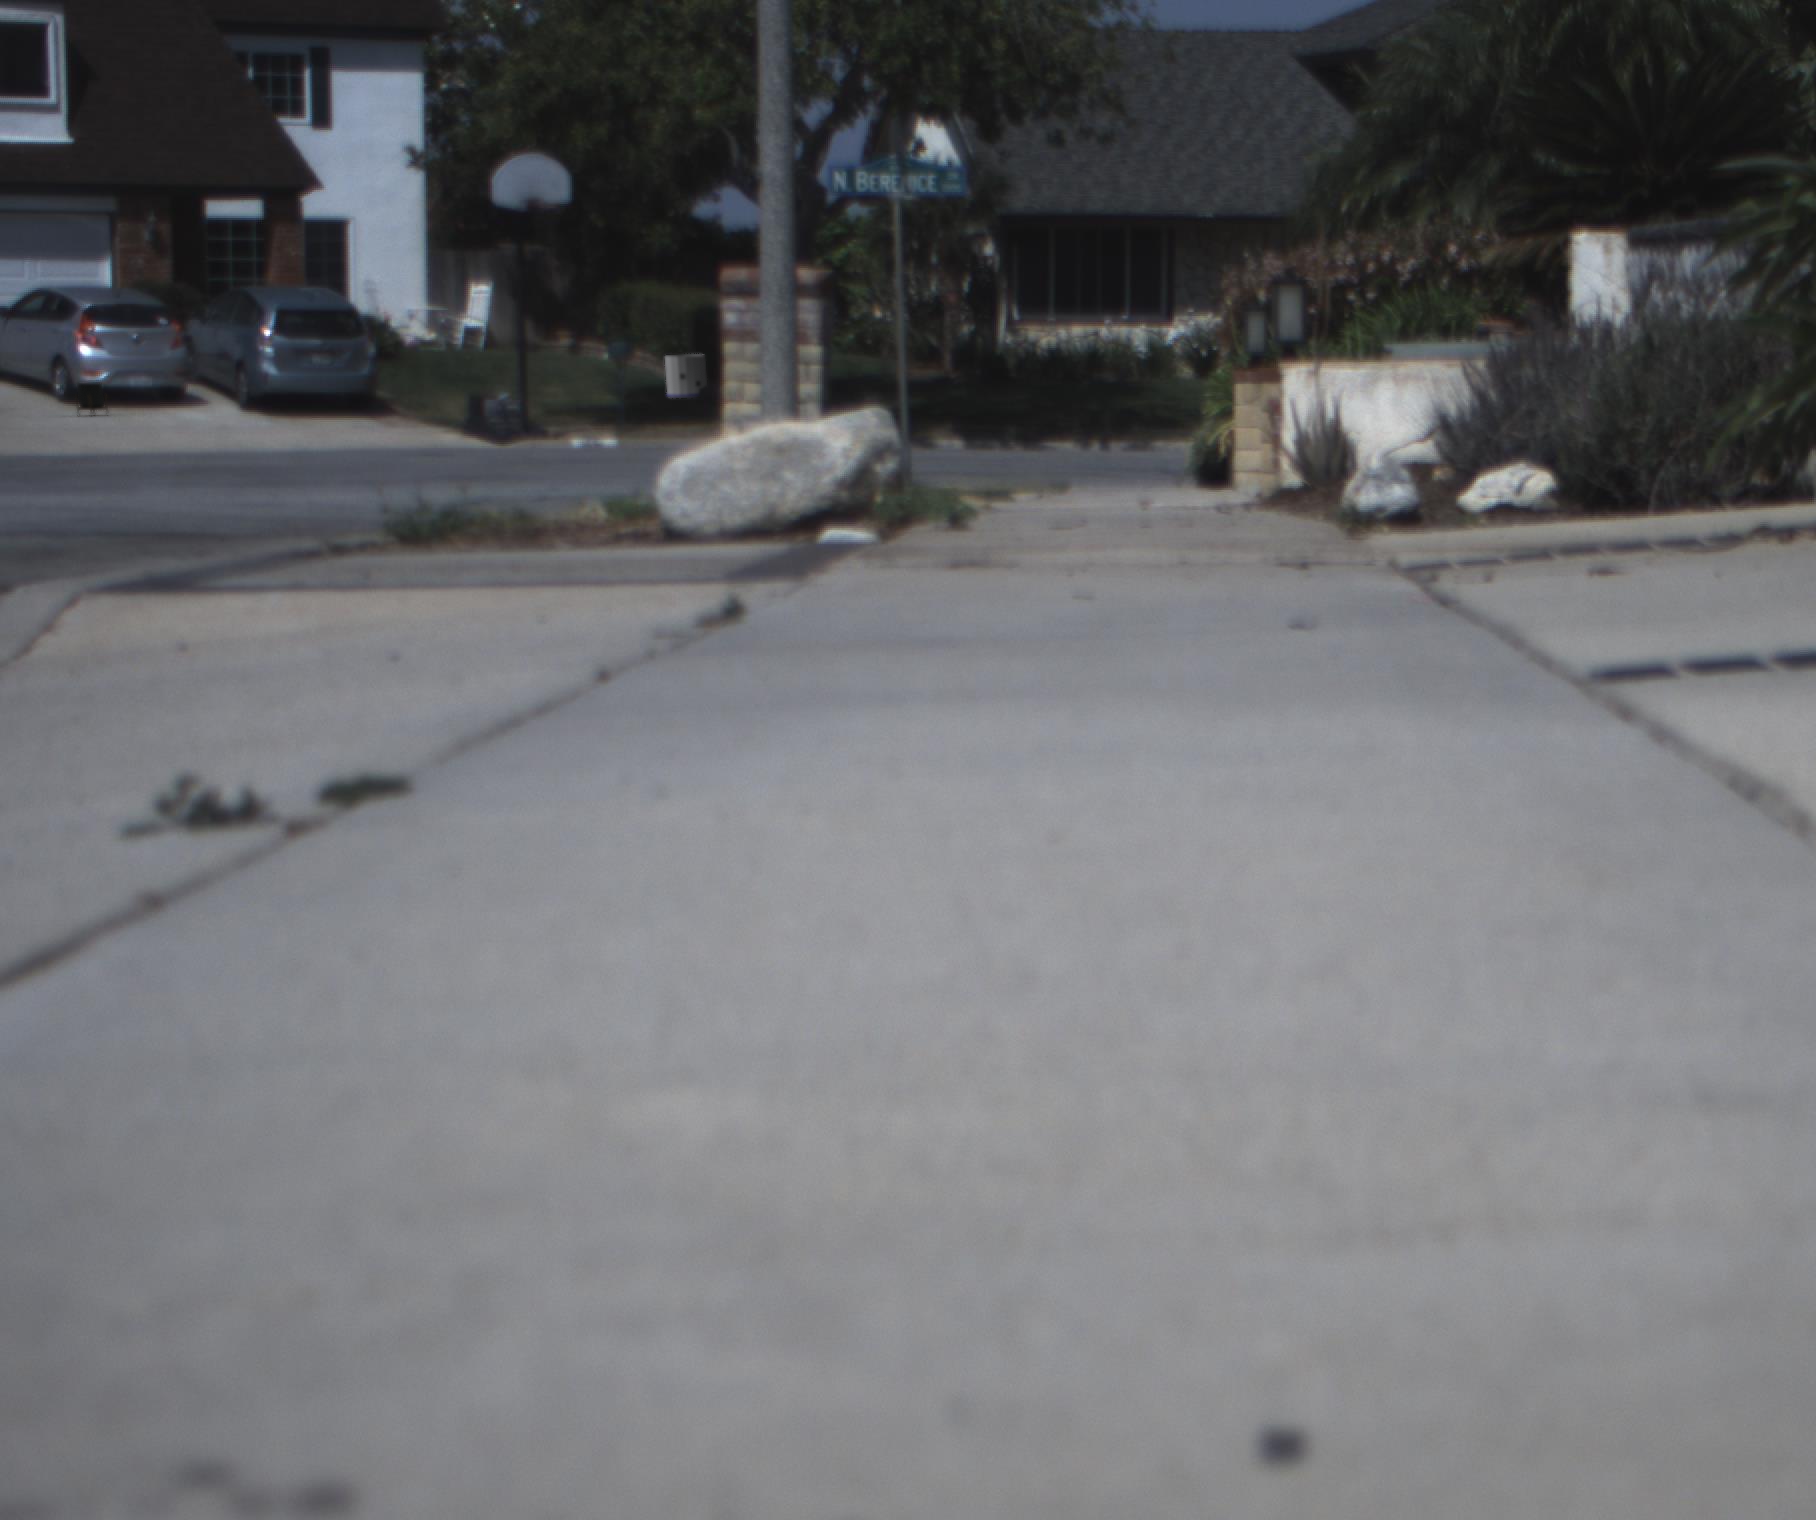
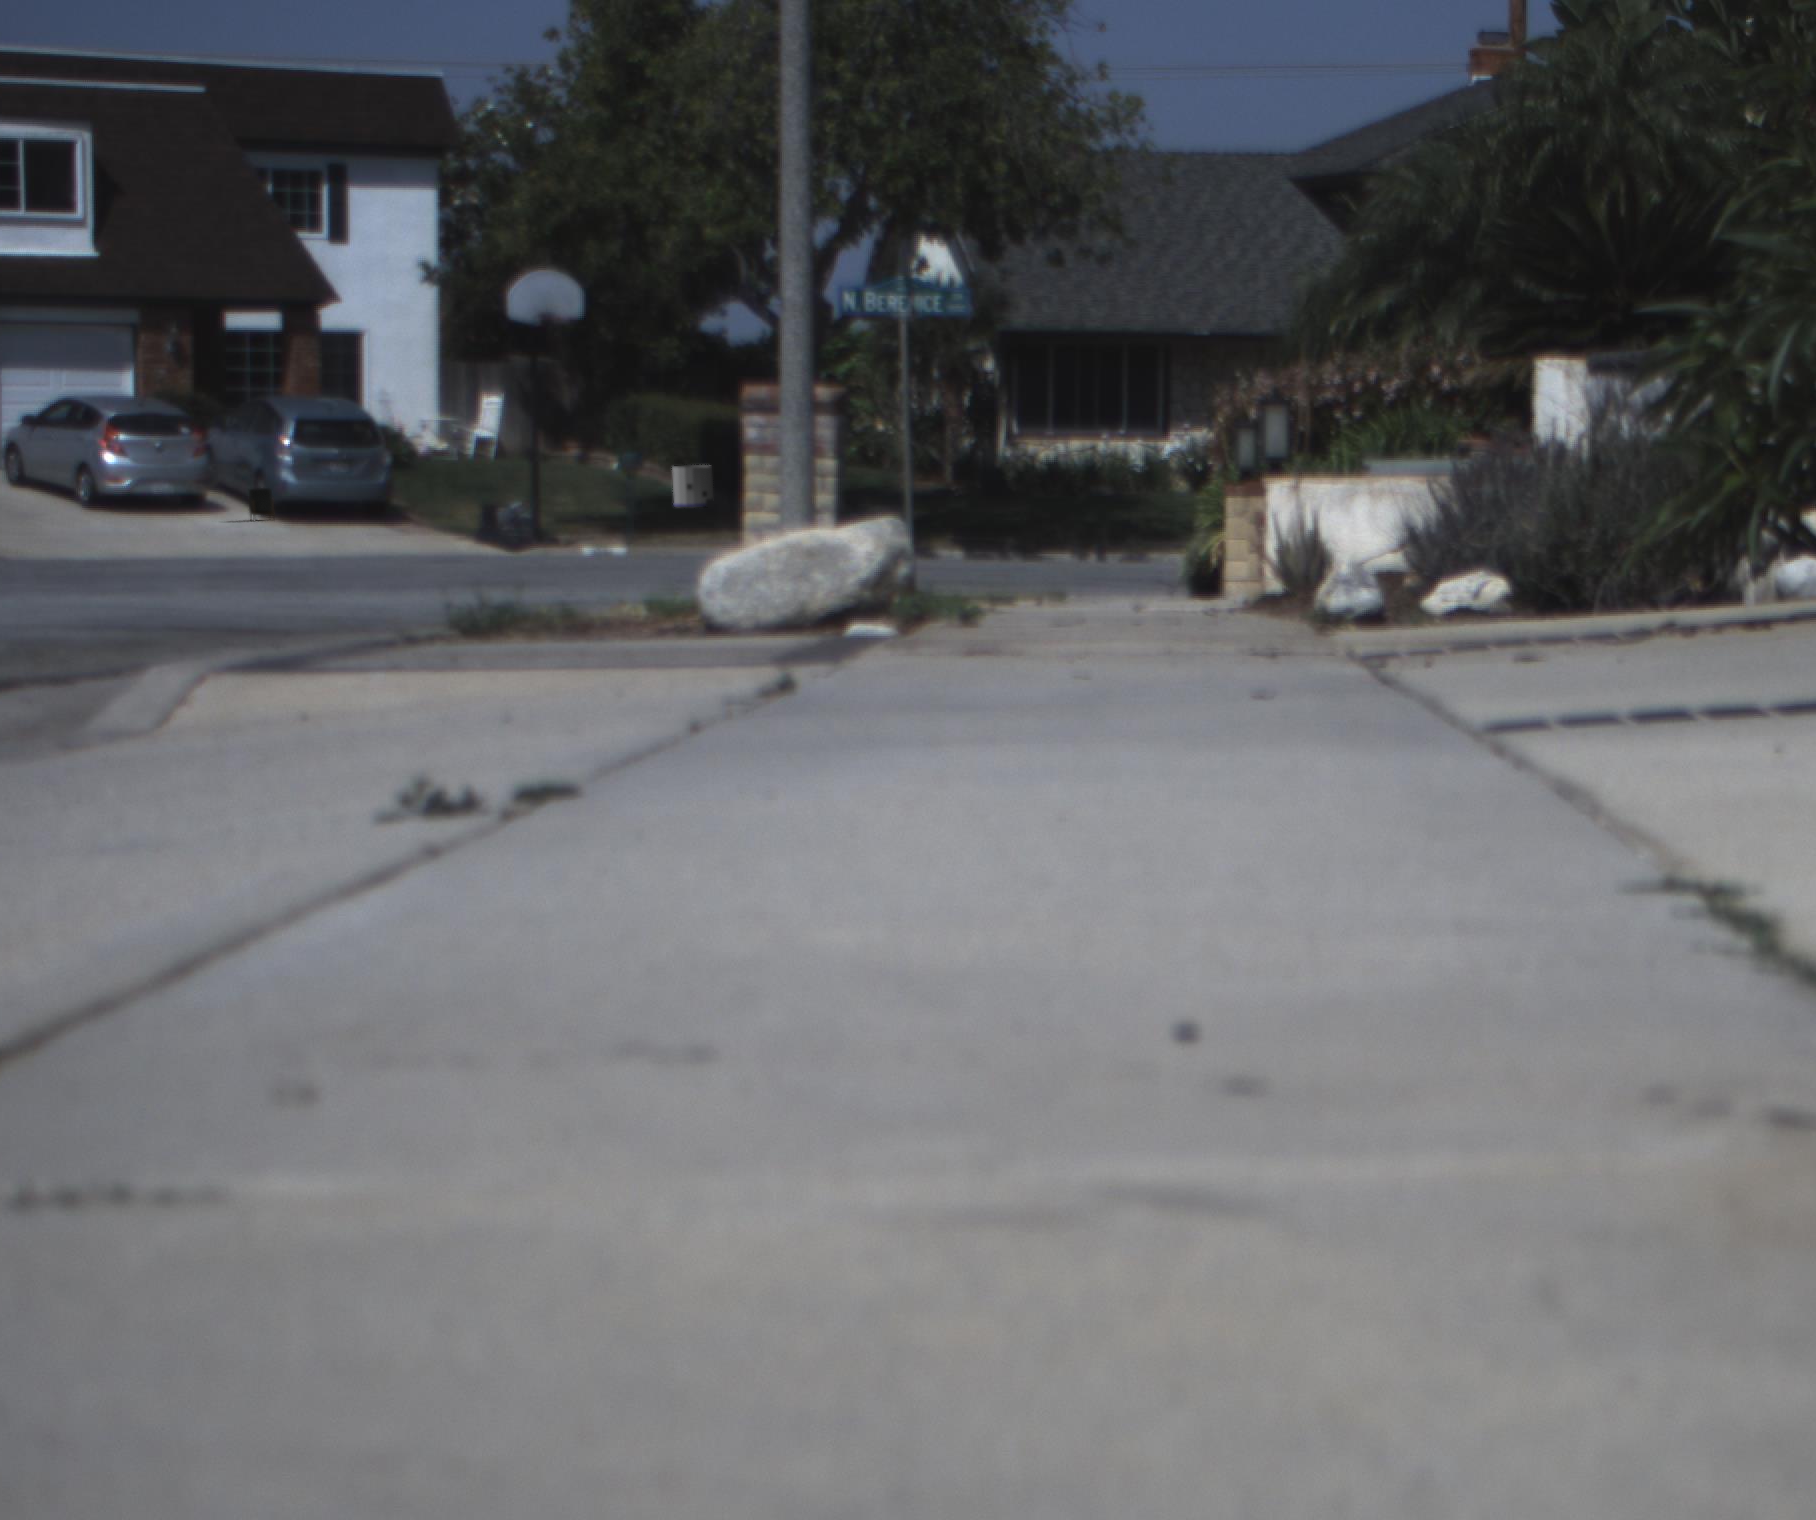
planter: present [75,383,107,417] -> present [249,488,275,517]

